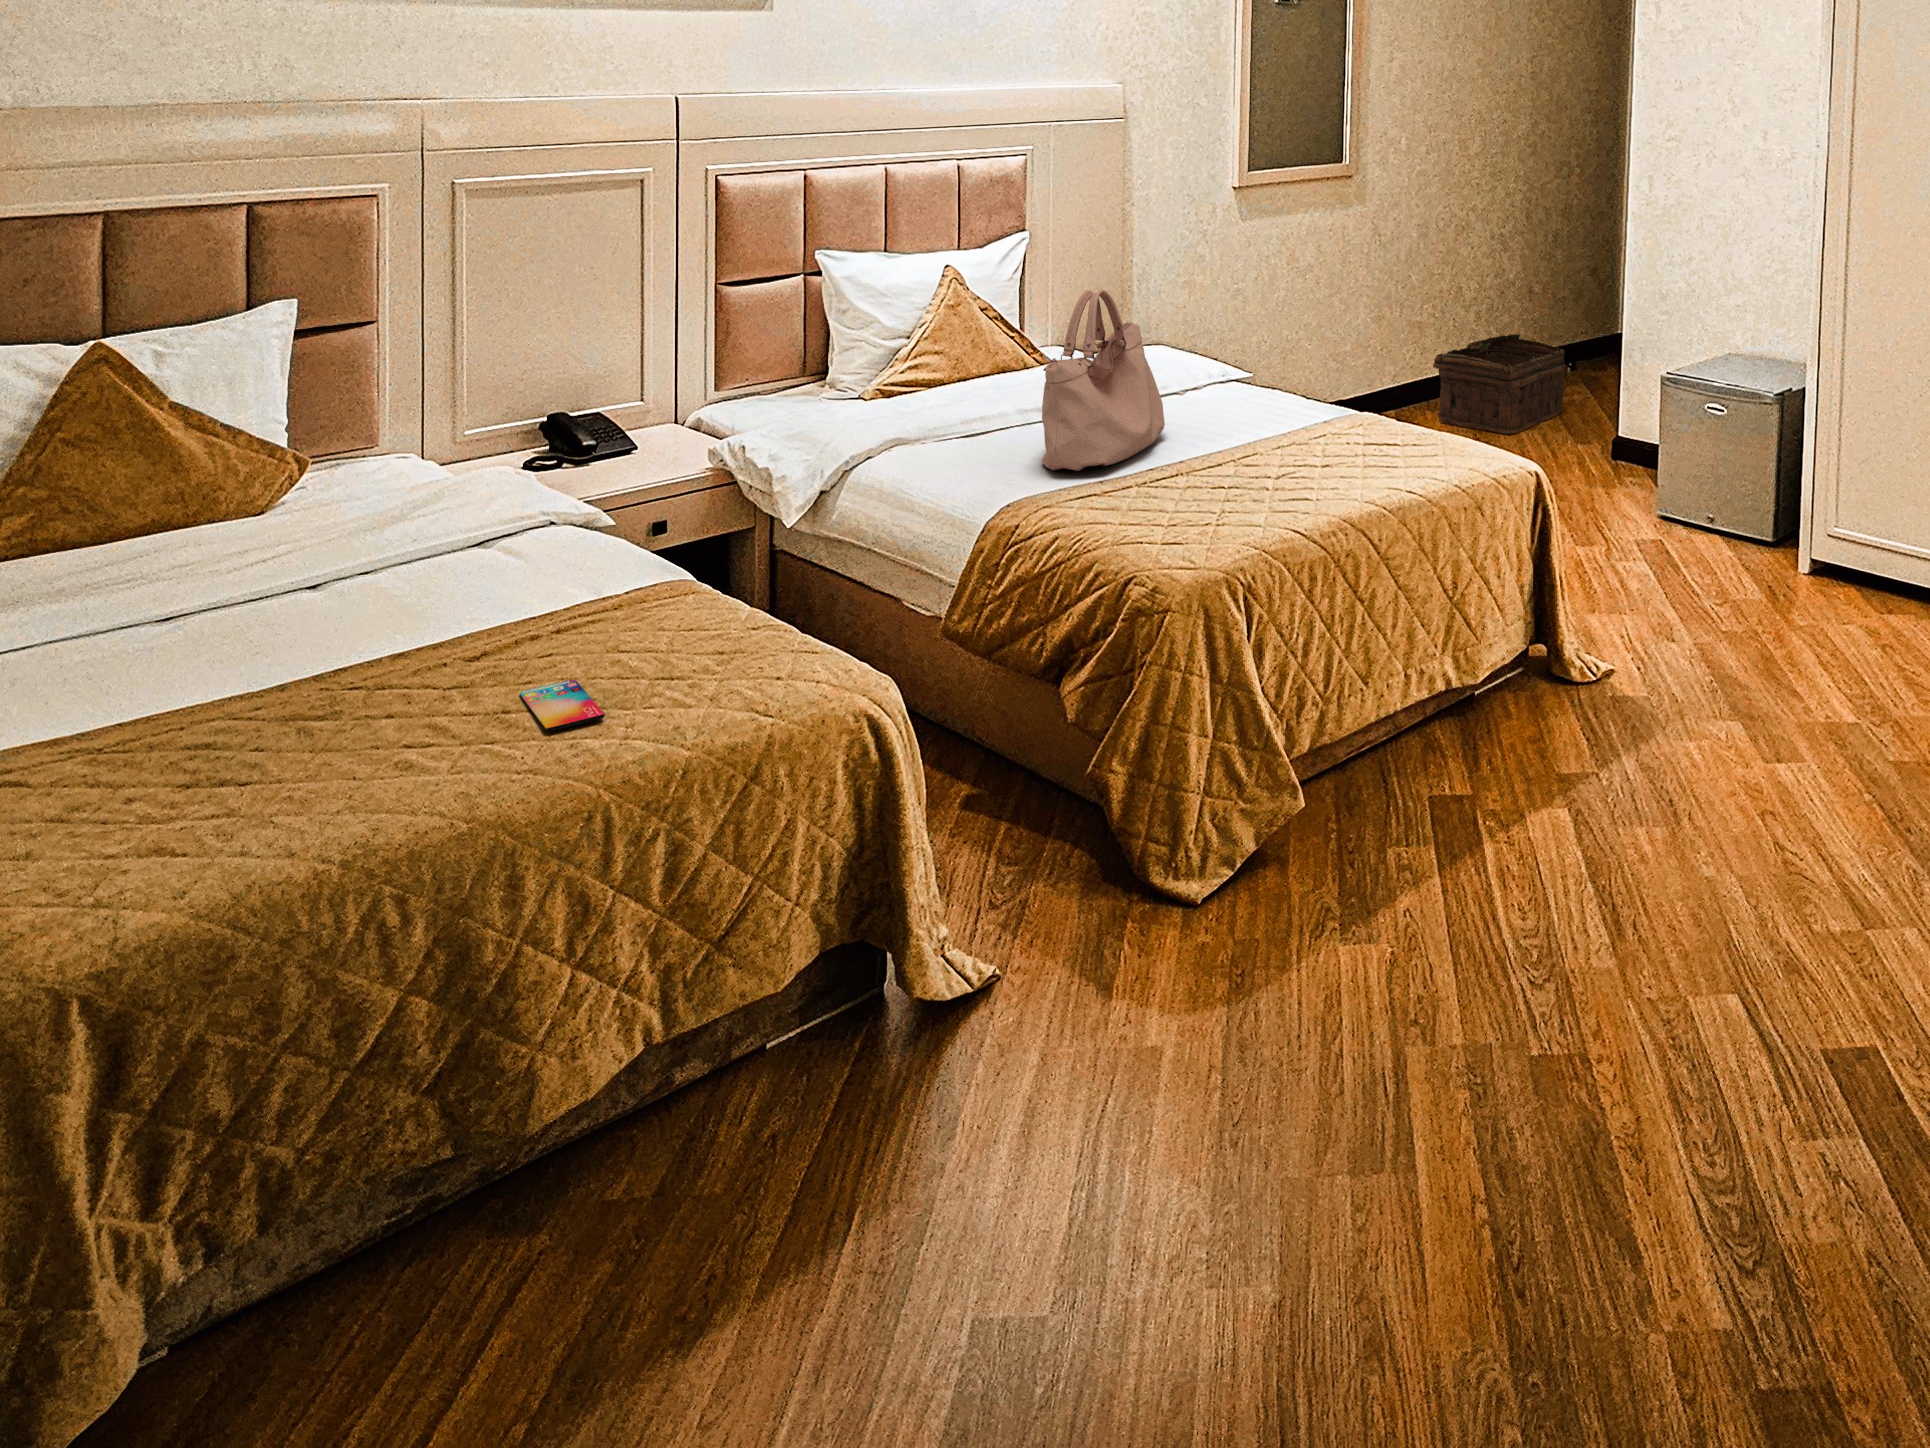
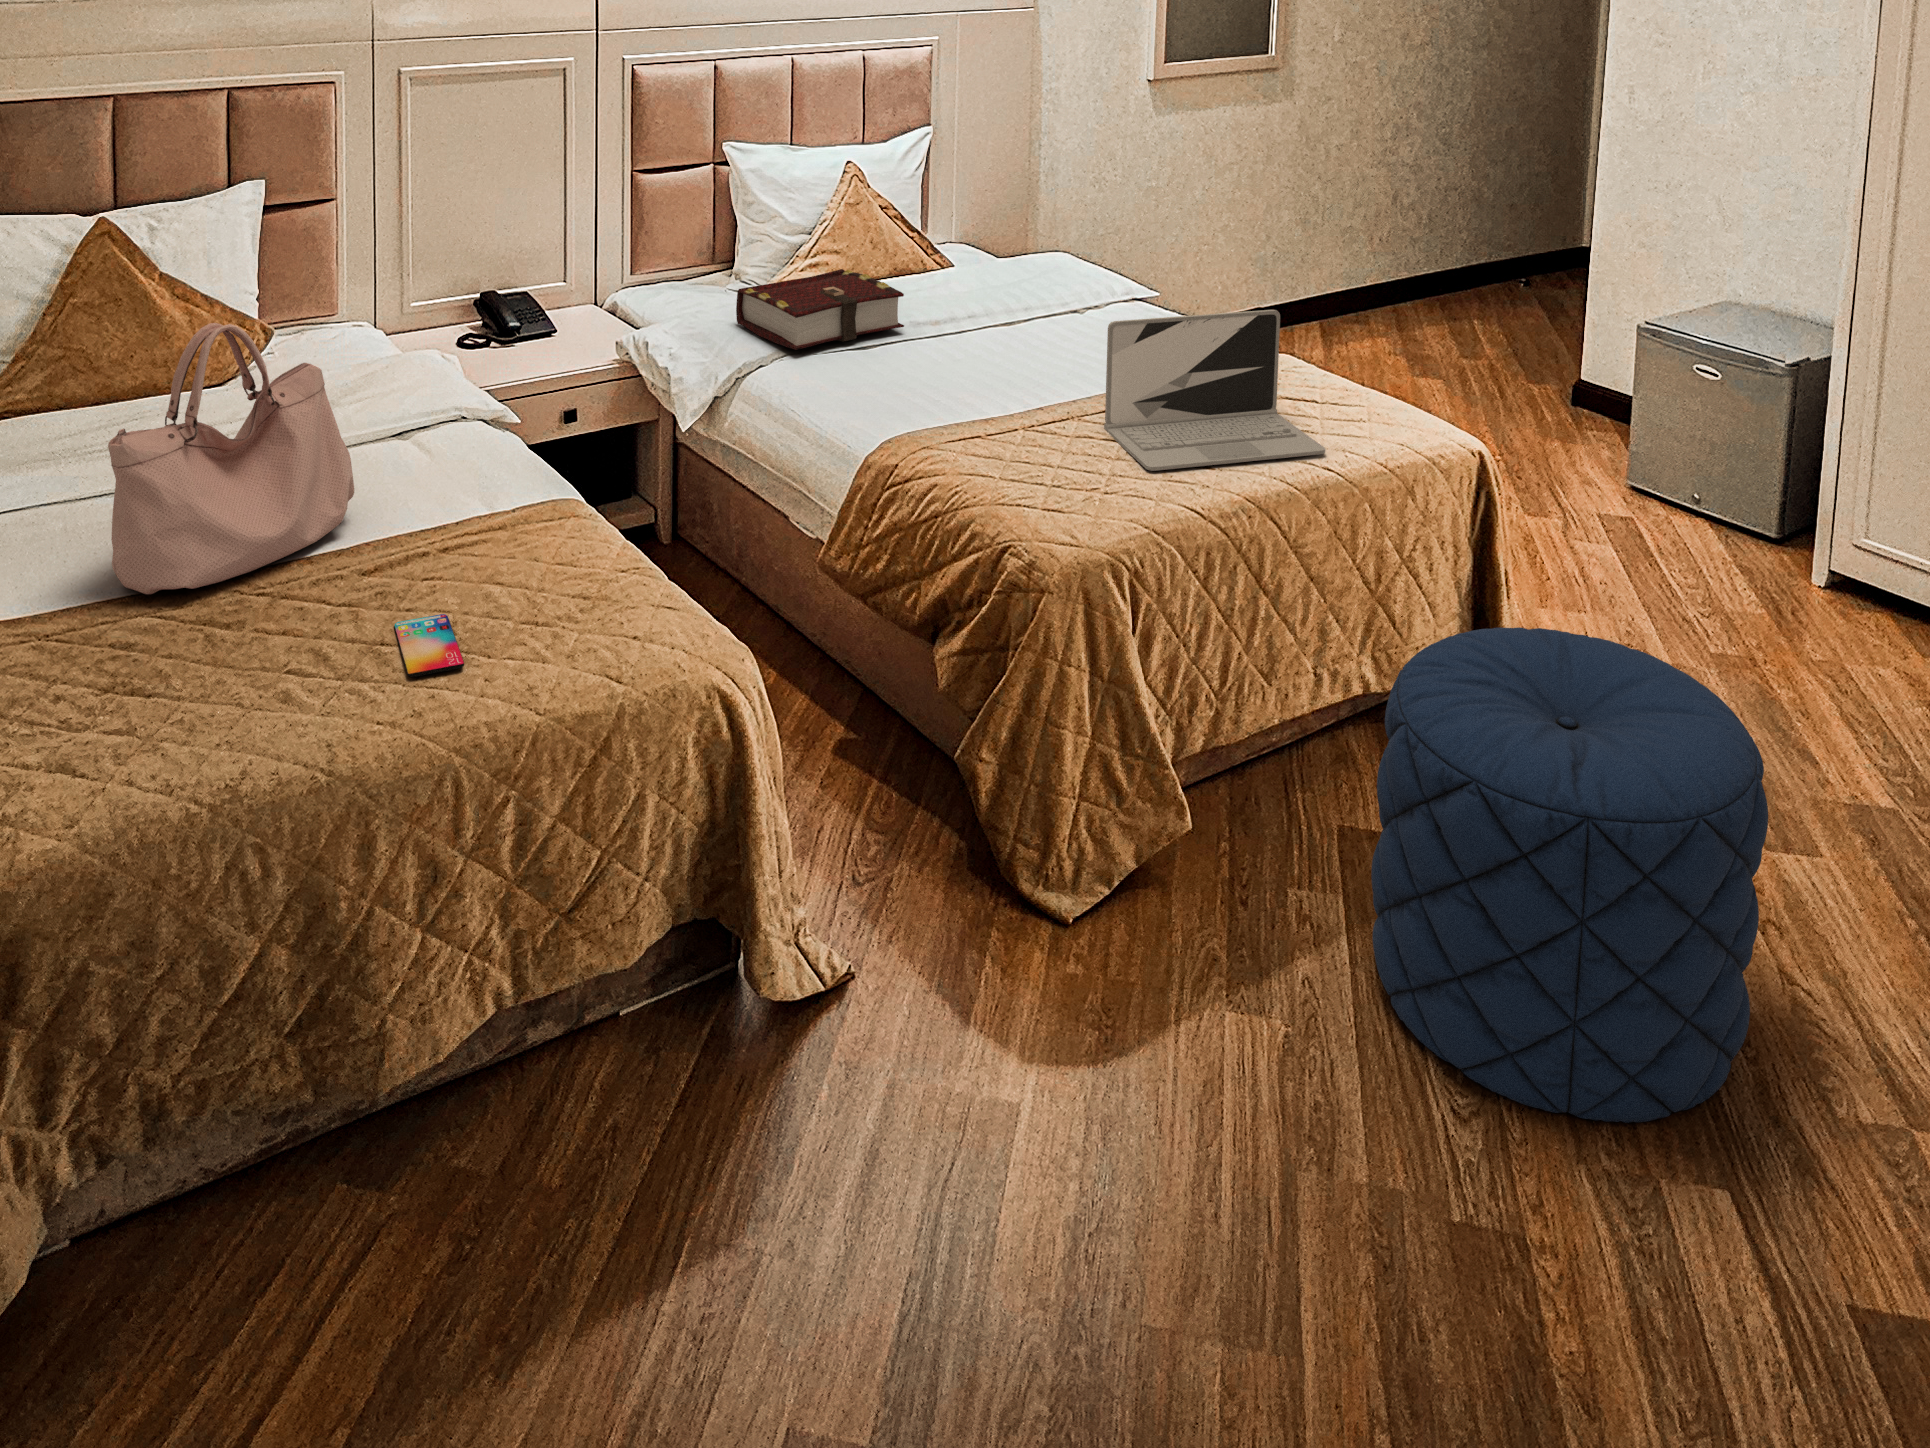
handbag: present [1041,289,1165,471] -> present [108,323,354,594]
basket: present [1421,334,1566,434] -> none [1349,246,1516,358]
laptop: none [1210,363,1408,508] -> present [1104,310,1325,471]
book: none [837,365,1011,439] -> present [736,269,904,350]
pouf: none [1460,594,1757,969] -> present [1371,627,1768,1123]

